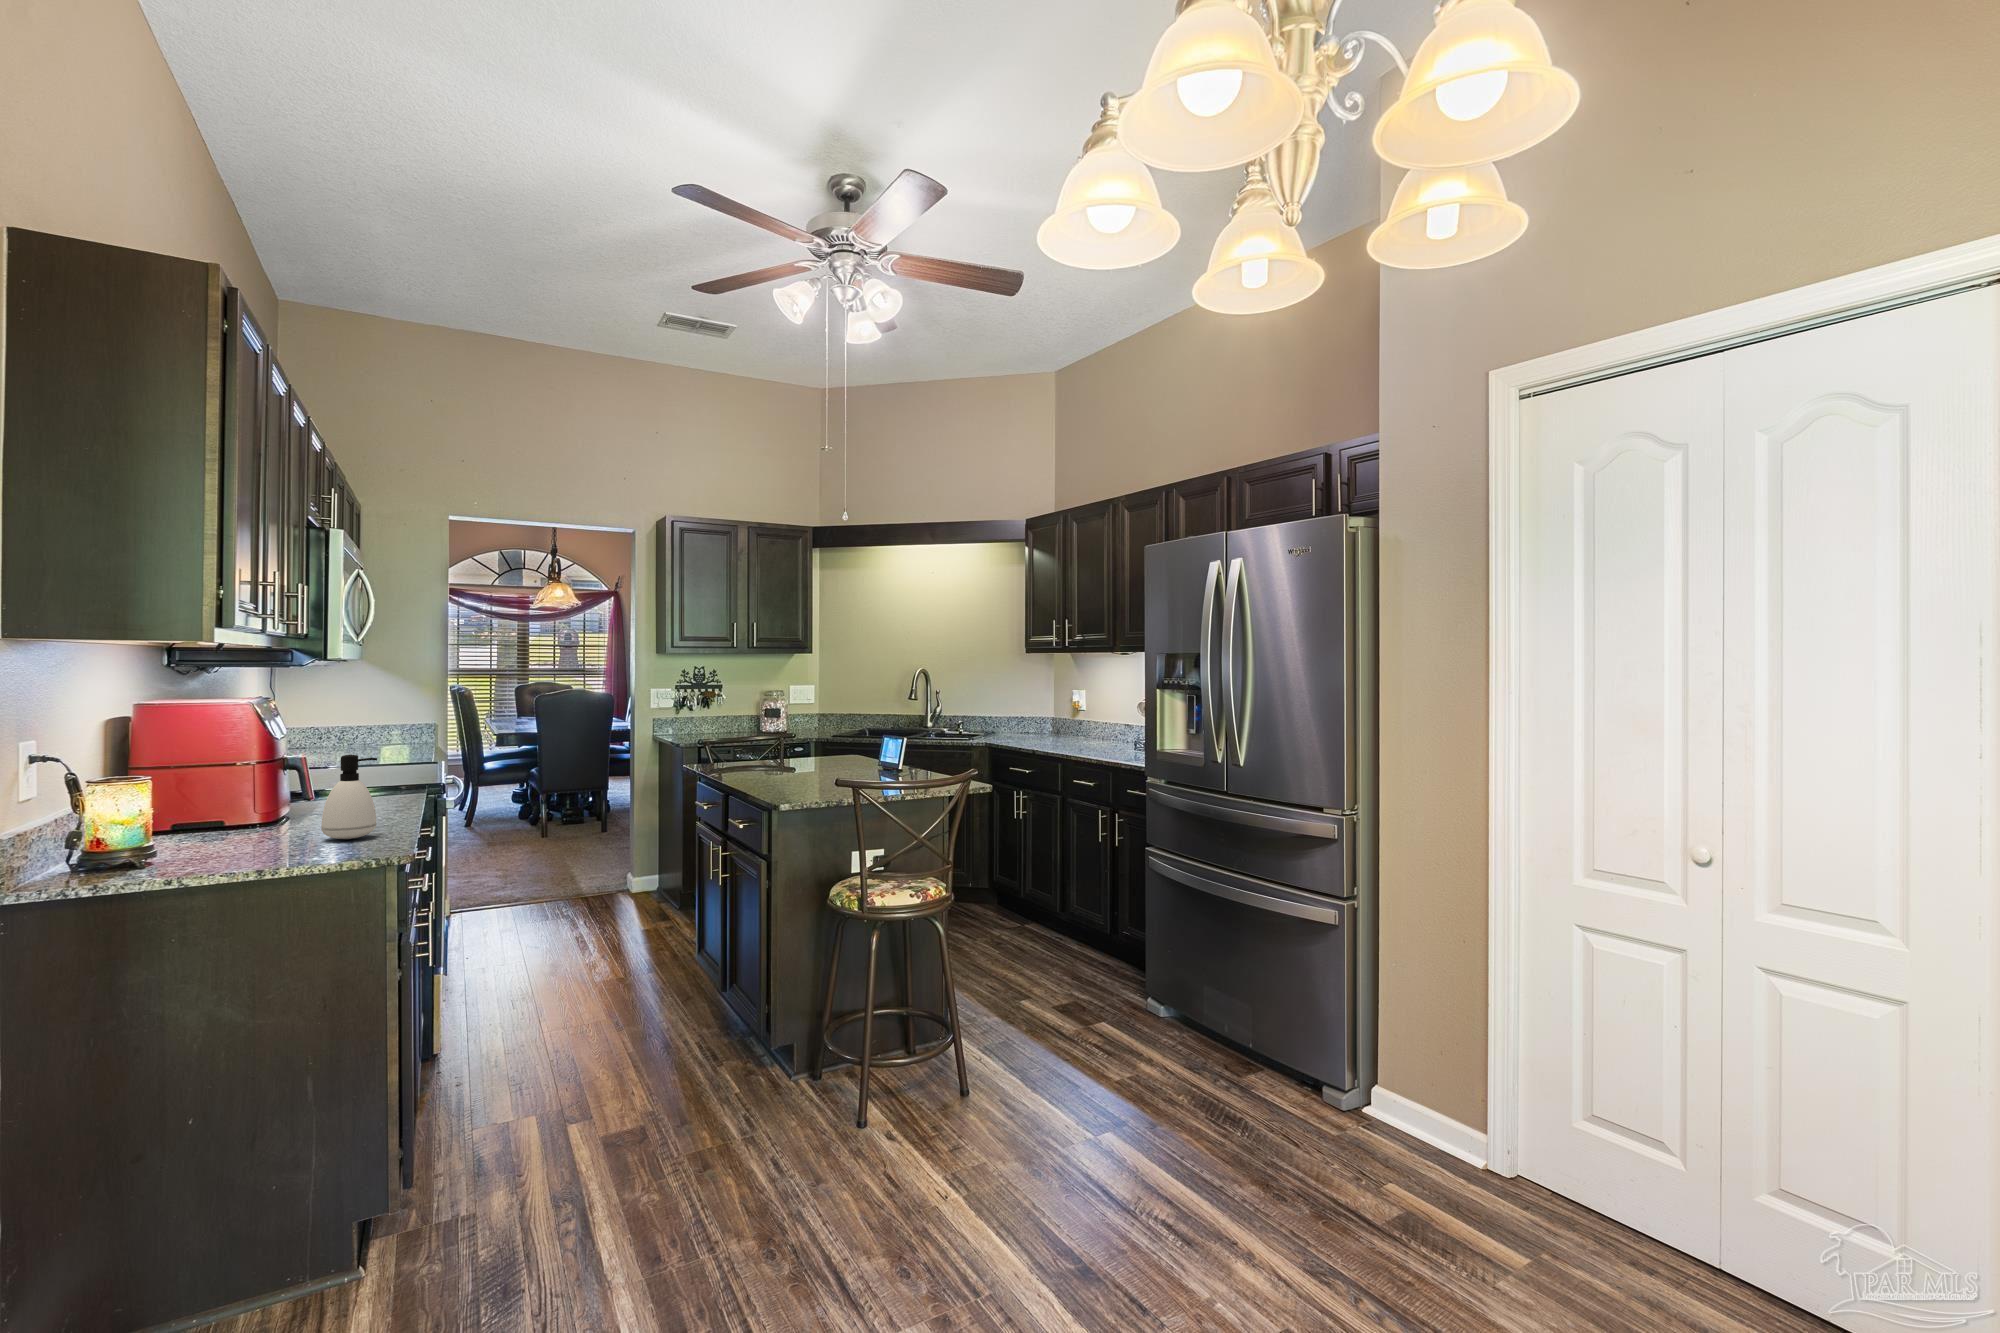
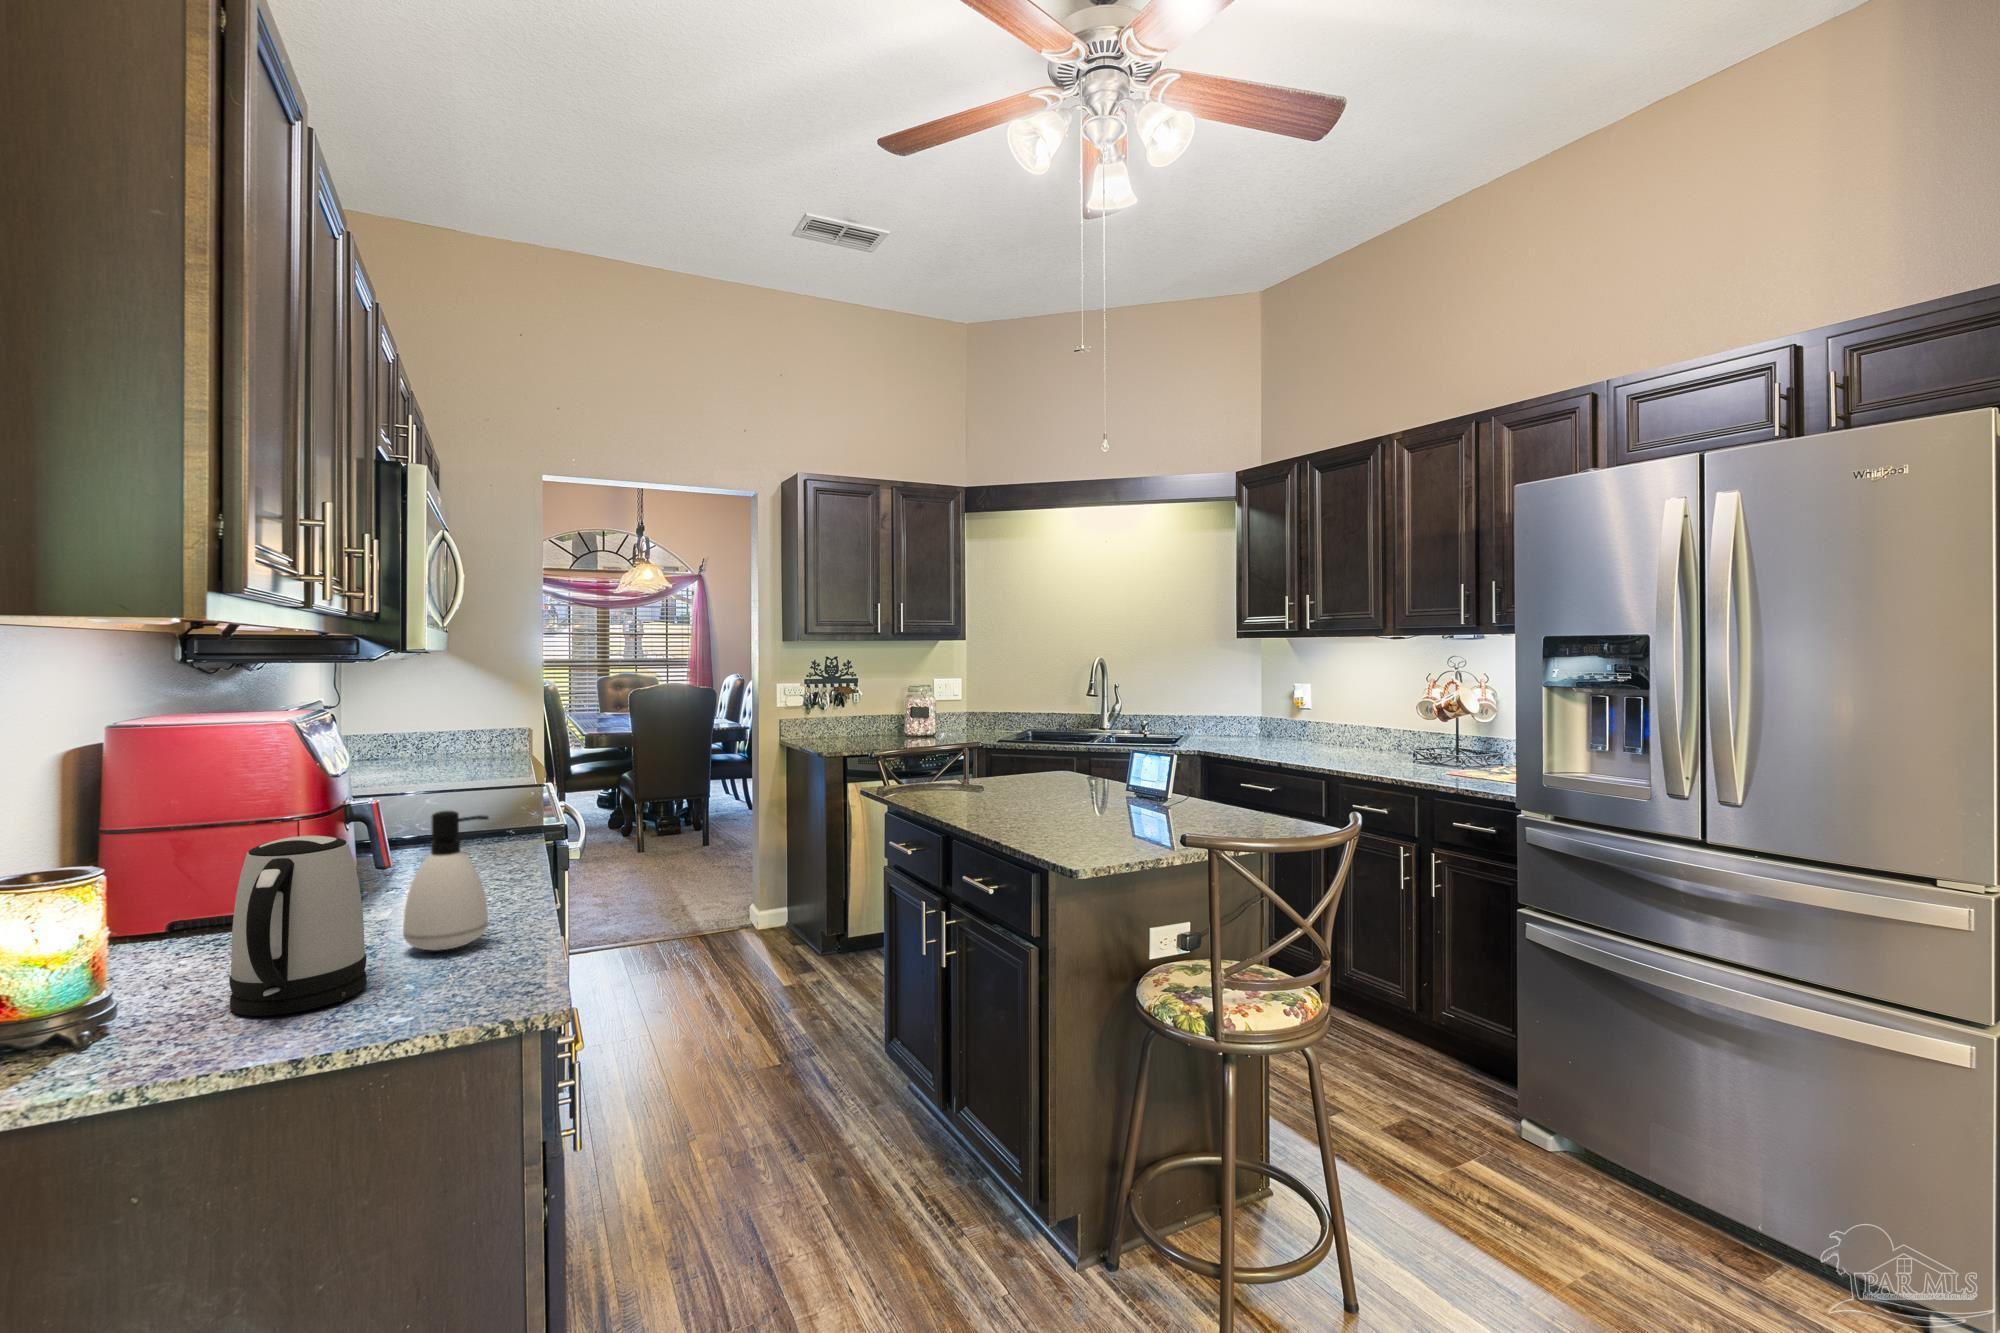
kettle: none [218,763,299,860] -> present [229,836,367,1016]

